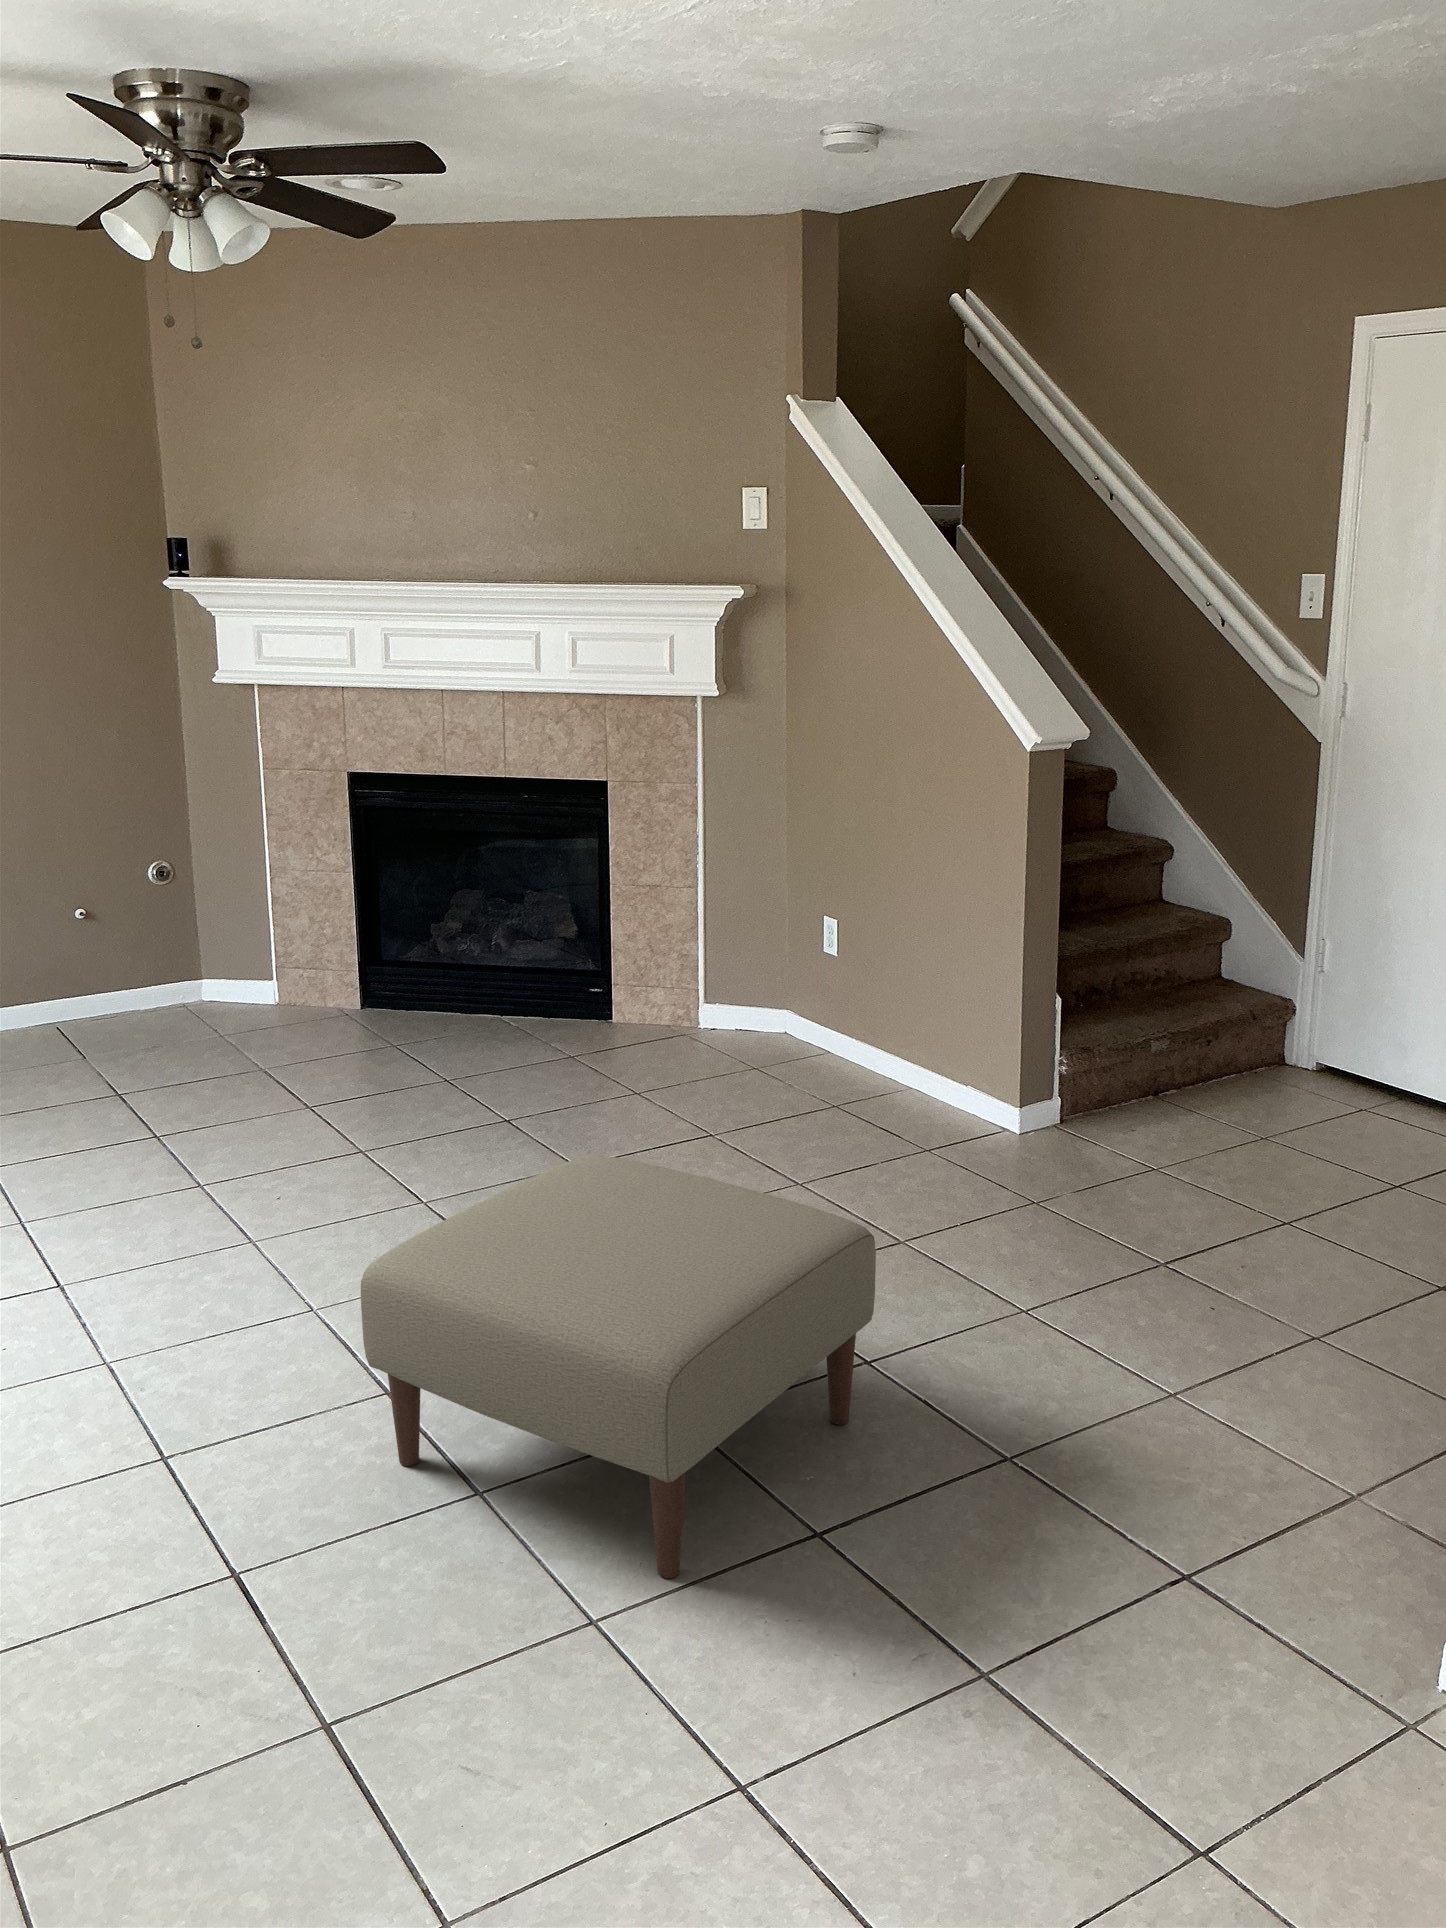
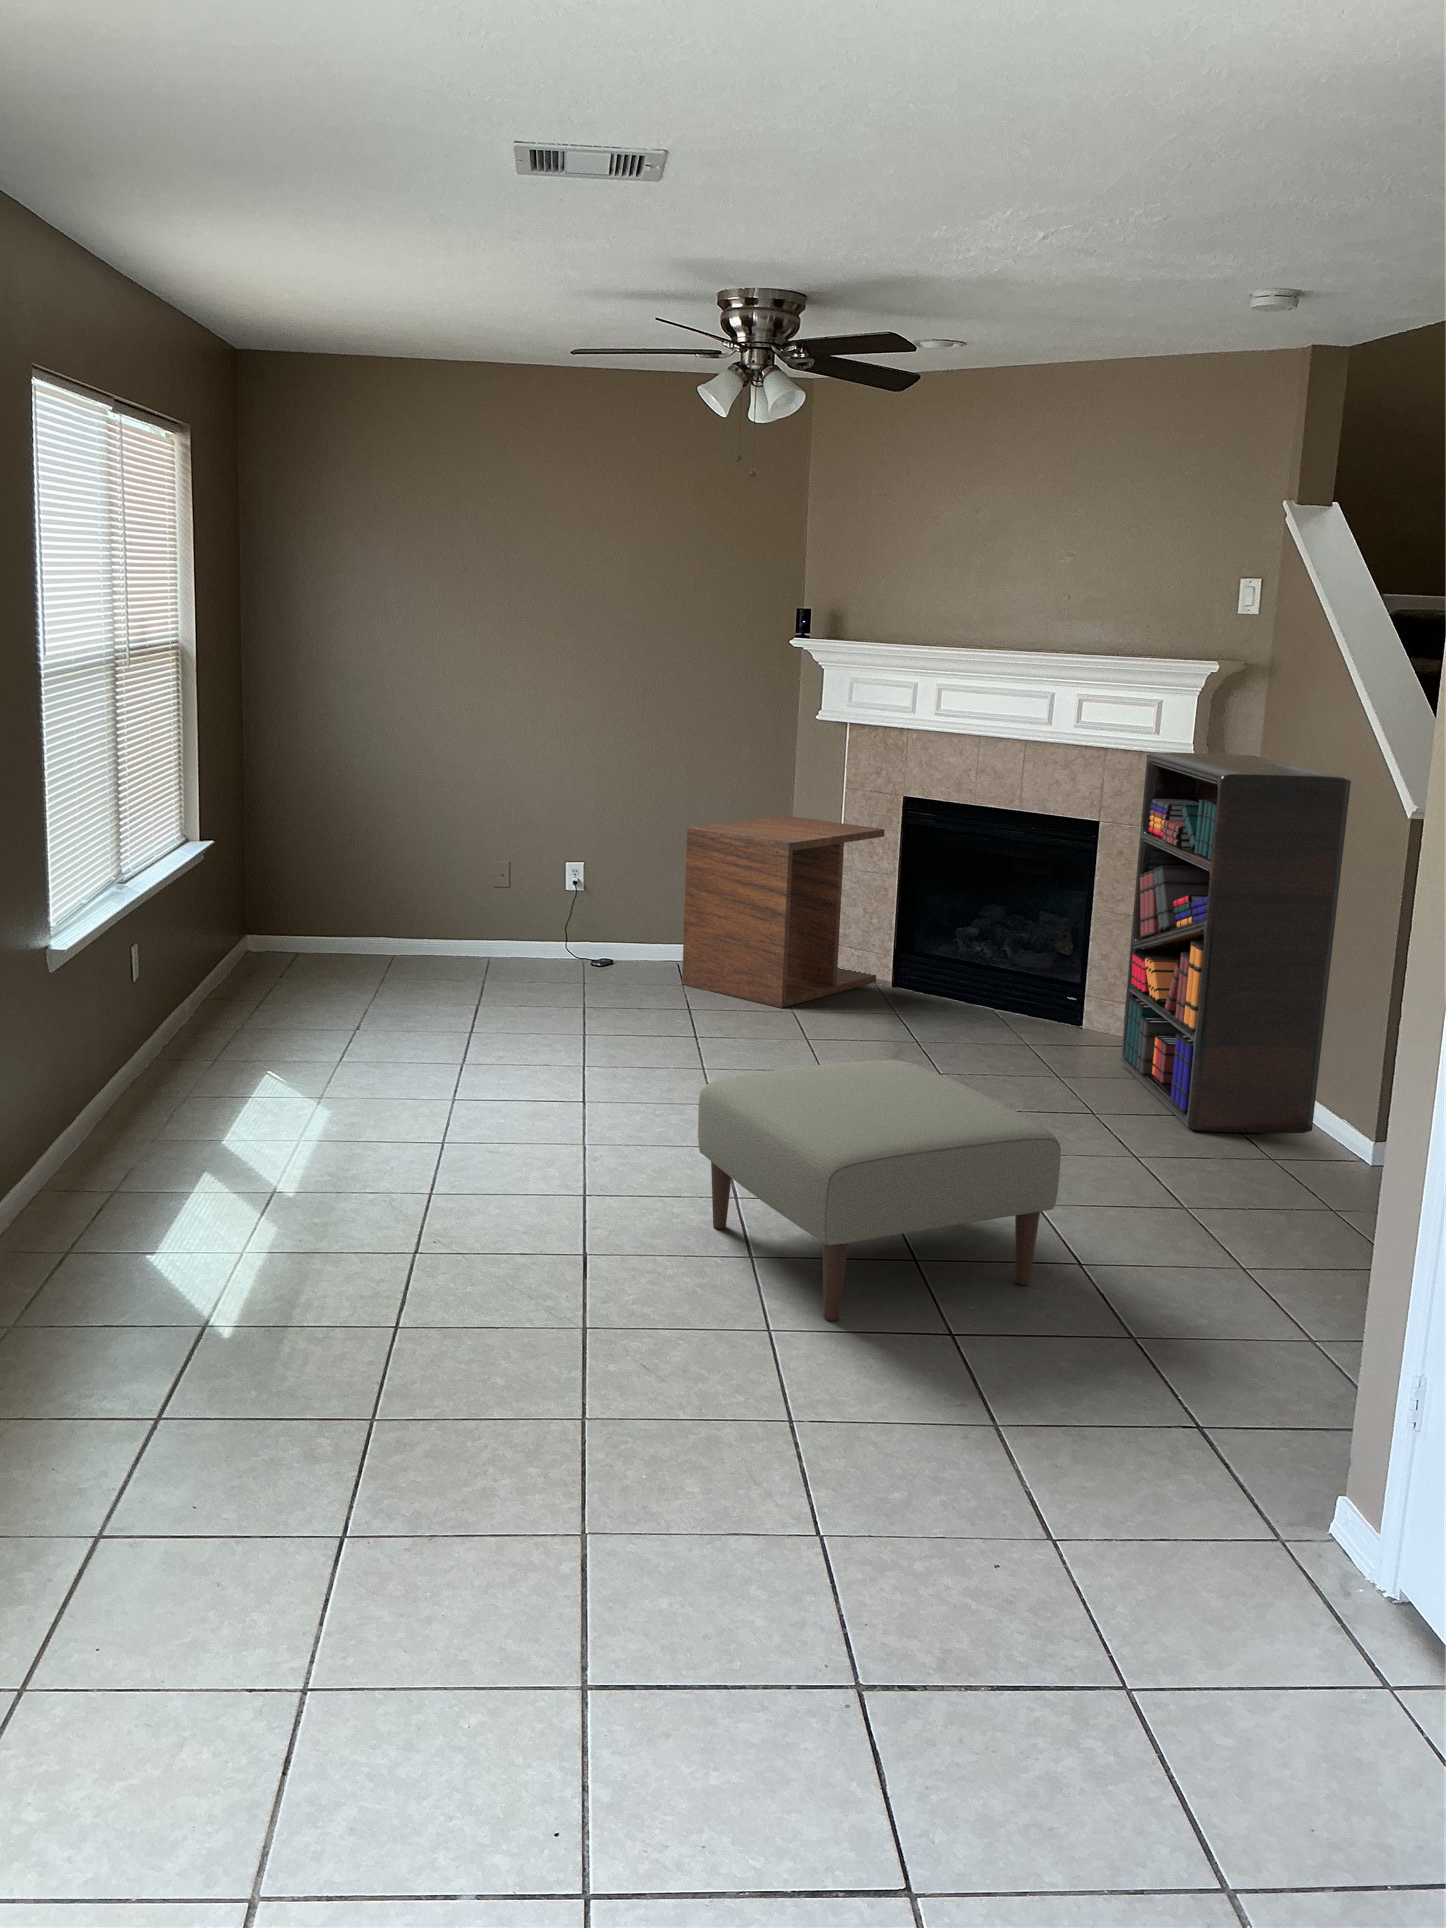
bookshelf: none [688,692,951,1135] -> present [1120,752,1351,1133]
side table: none [65,811,339,1070] -> present [682,816,885,1008]

